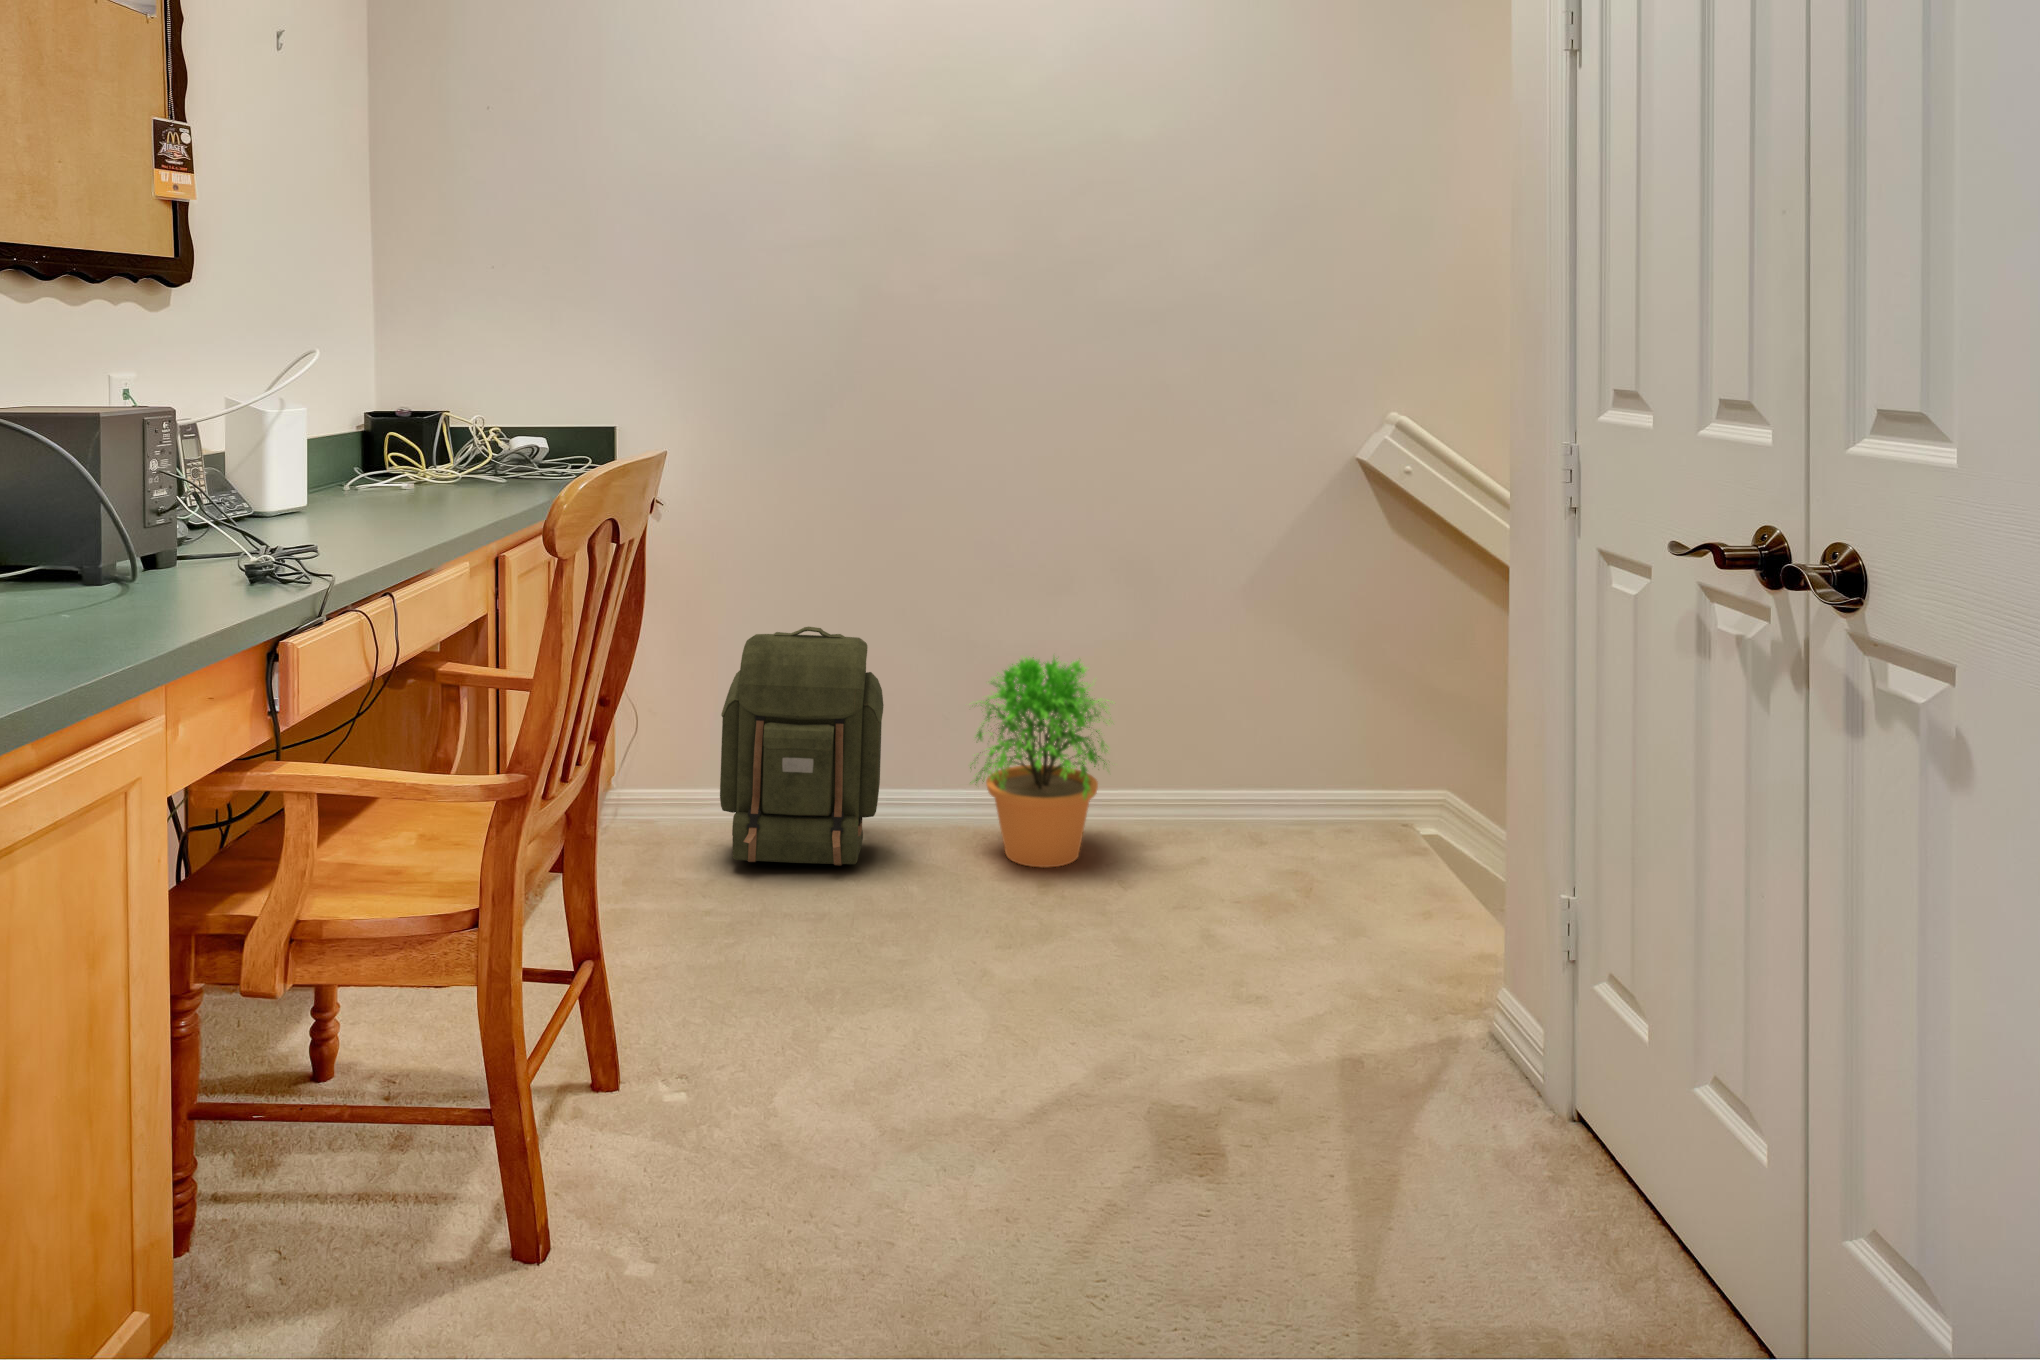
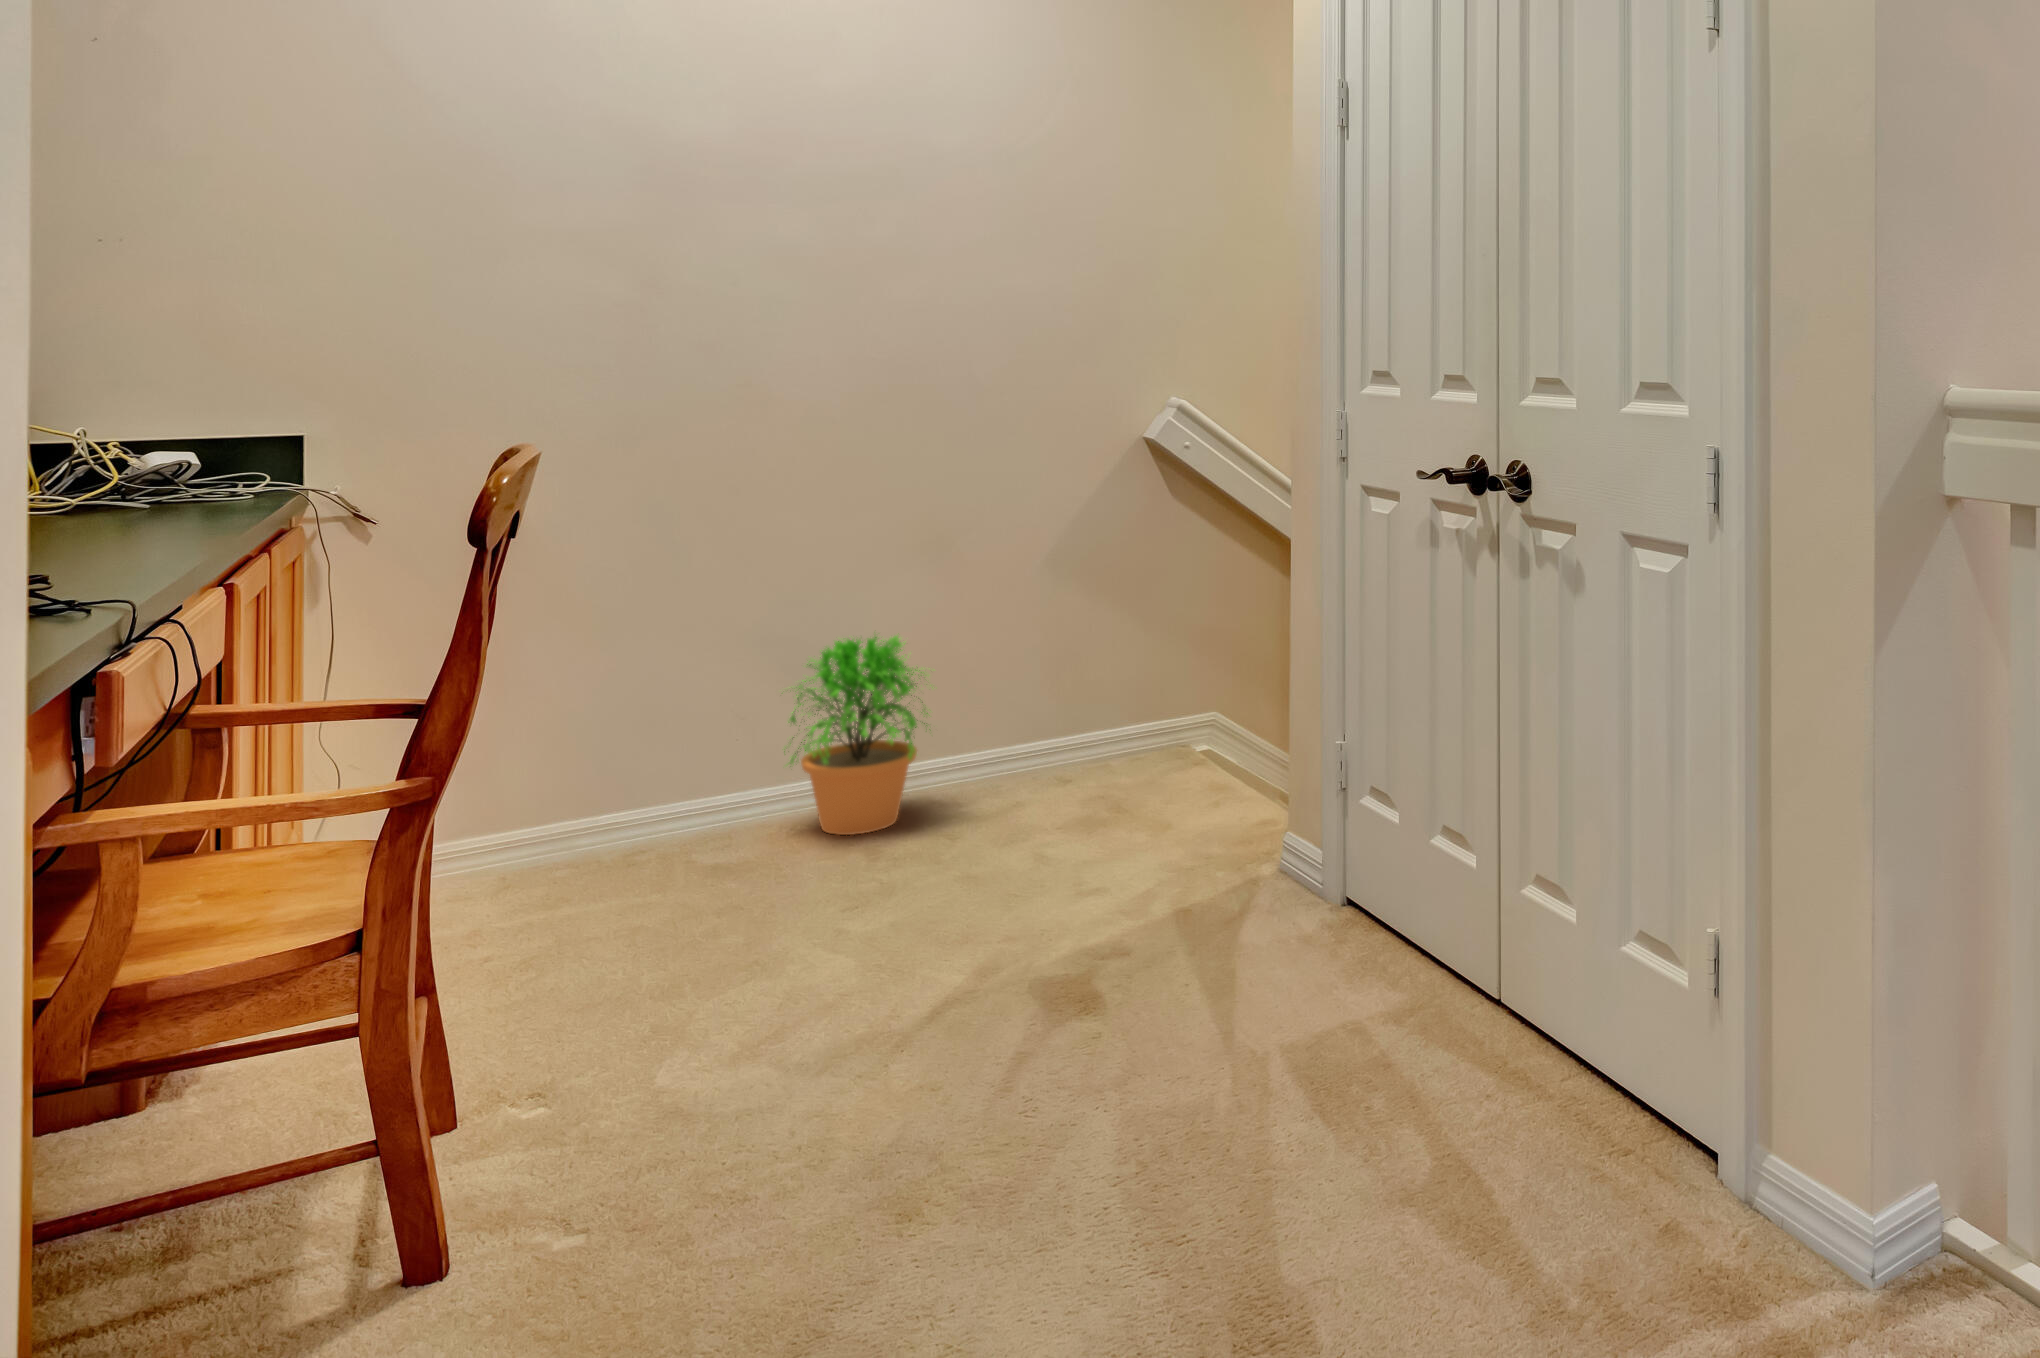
backpack: present [720,627,884,865] -> none [490,629,691,883]

